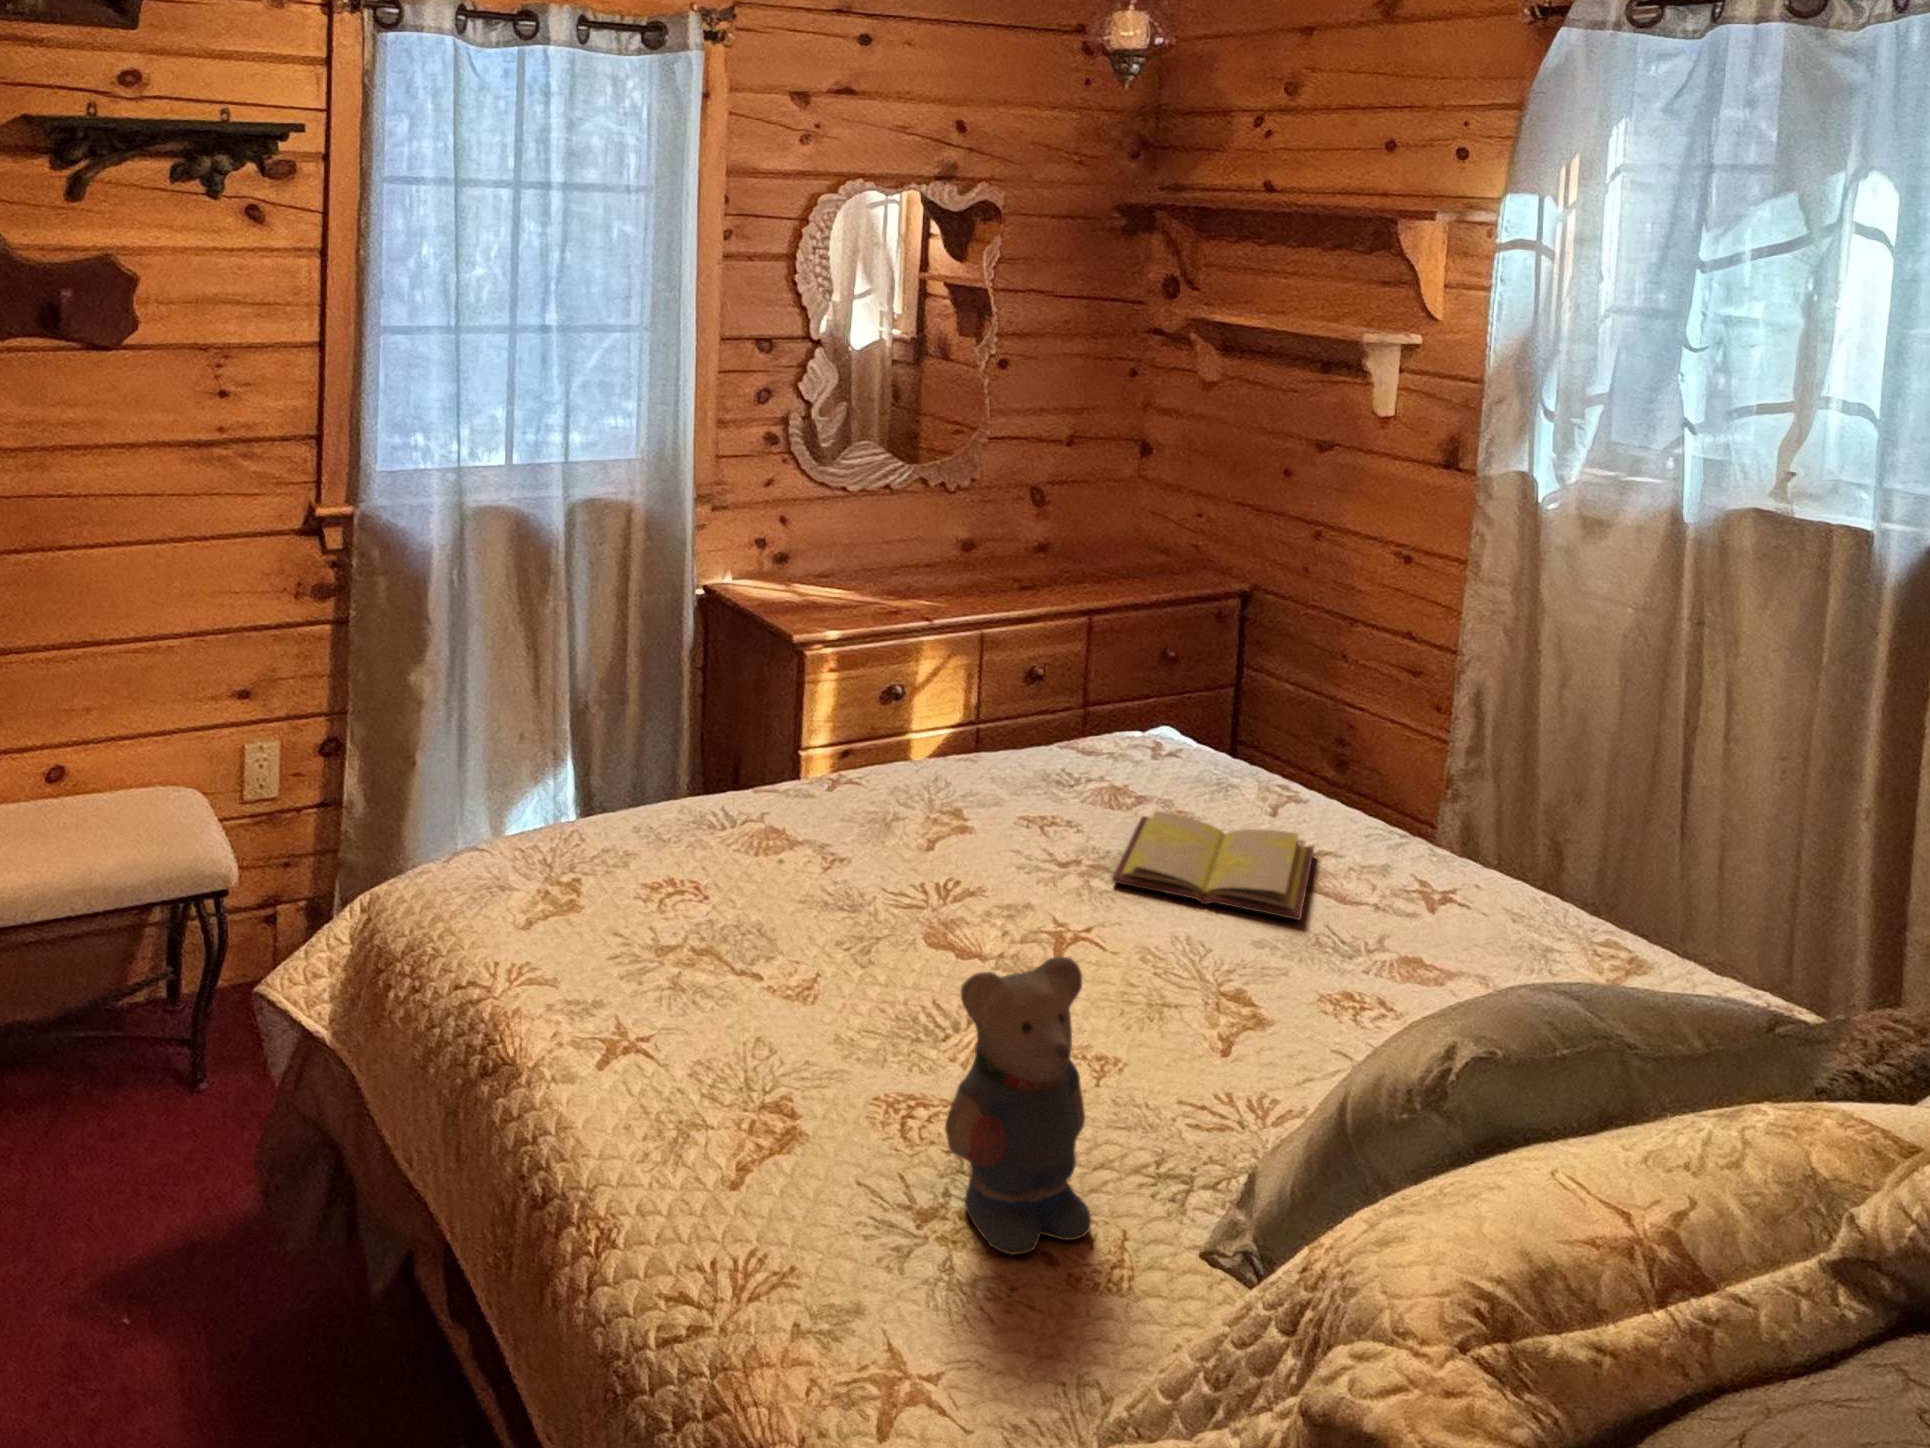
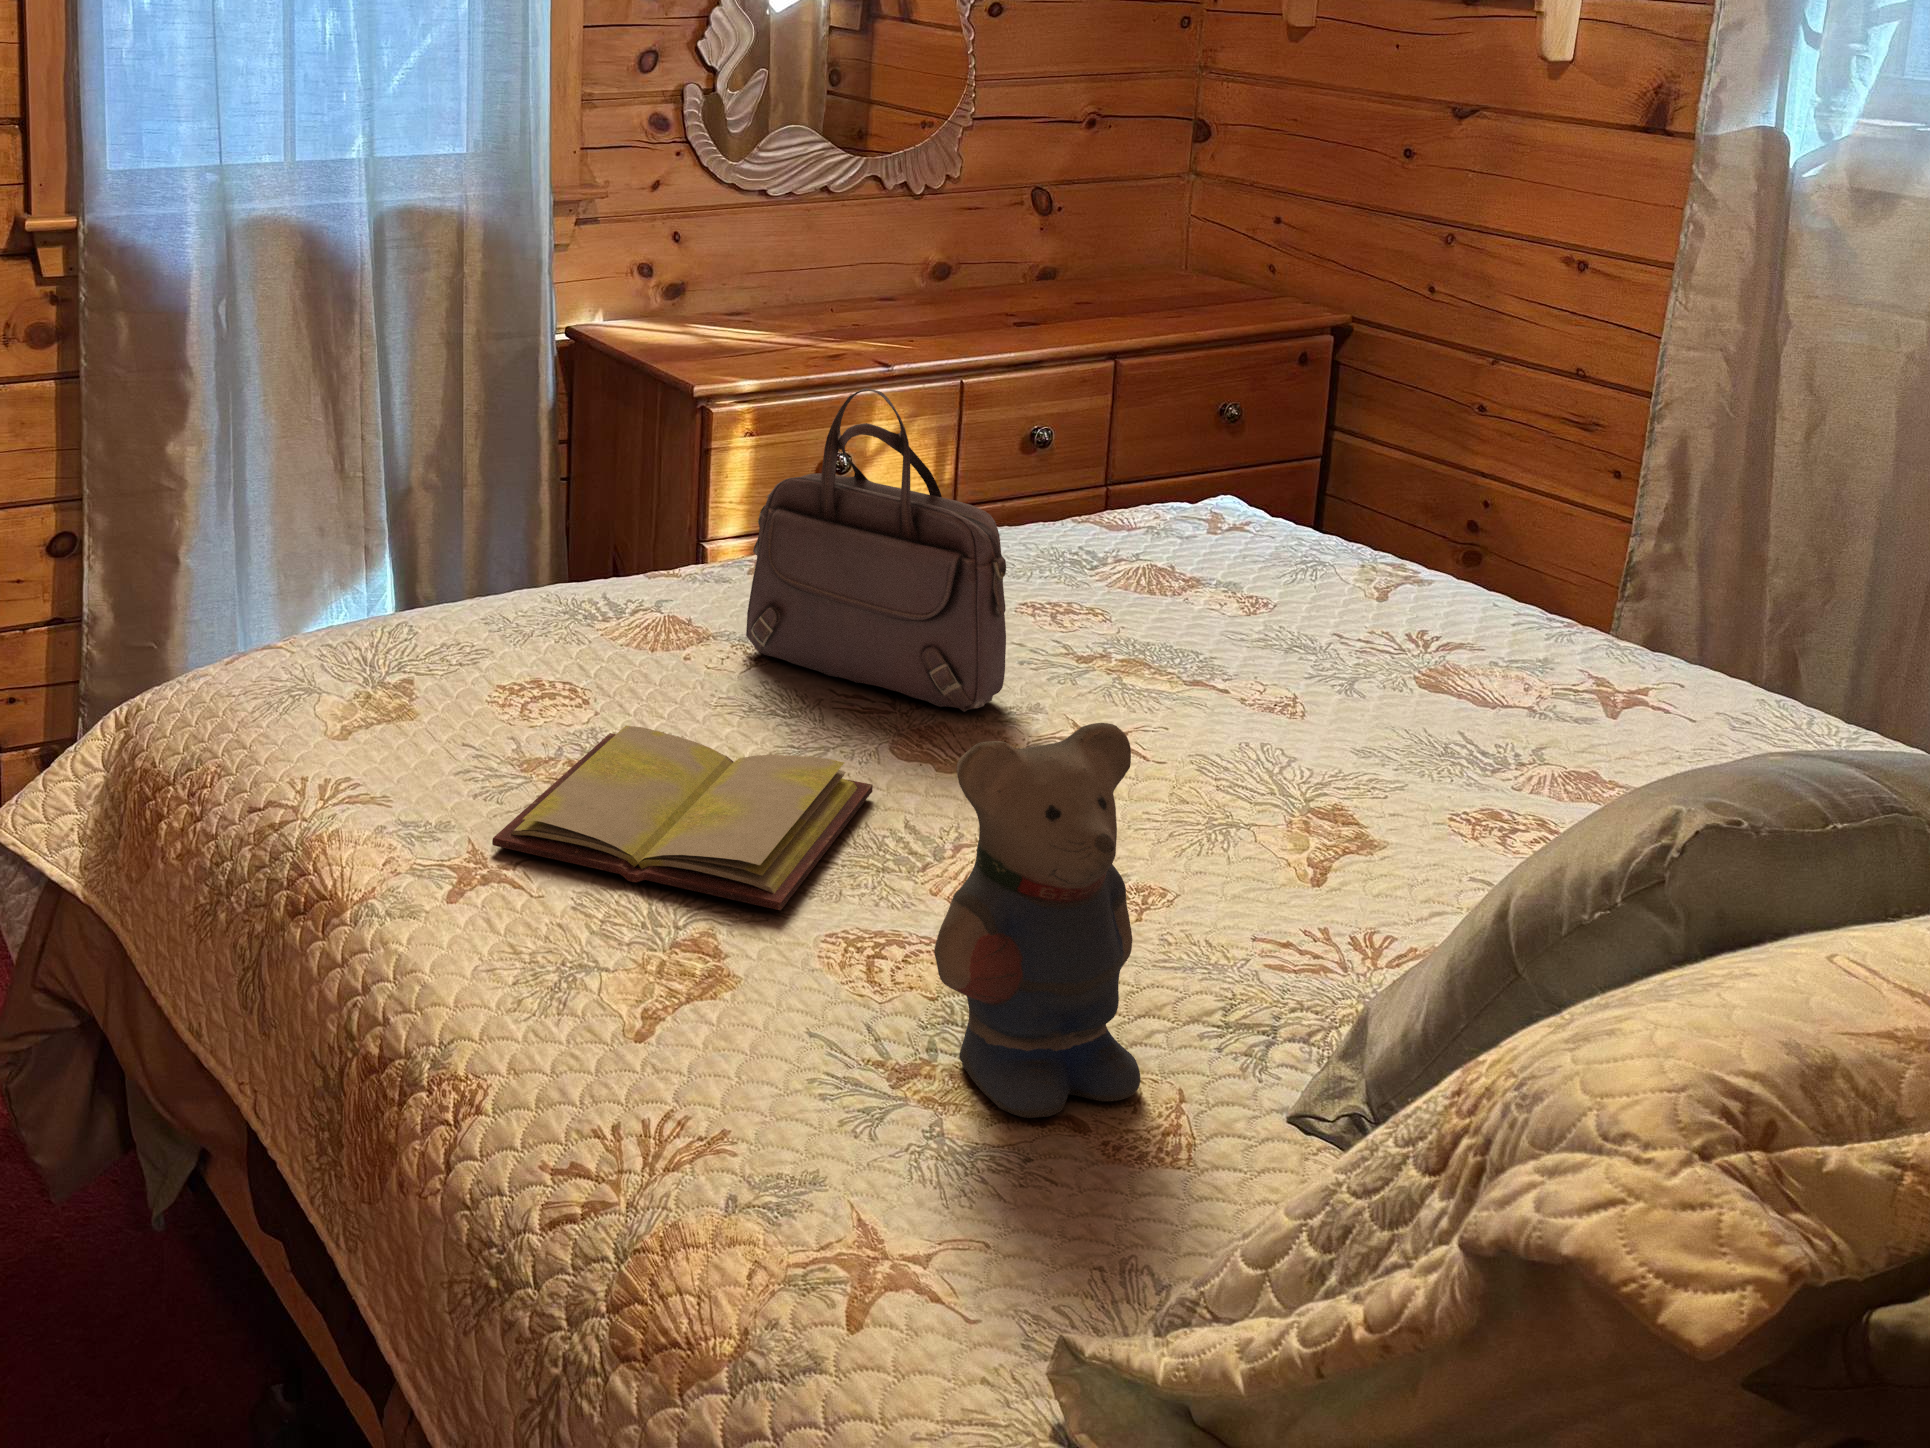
handbag: none [823,673,1006,911] -> present [746,388,1006,712]
diary: present [1112,811,1314,920] -> present [492,726,873,910]

